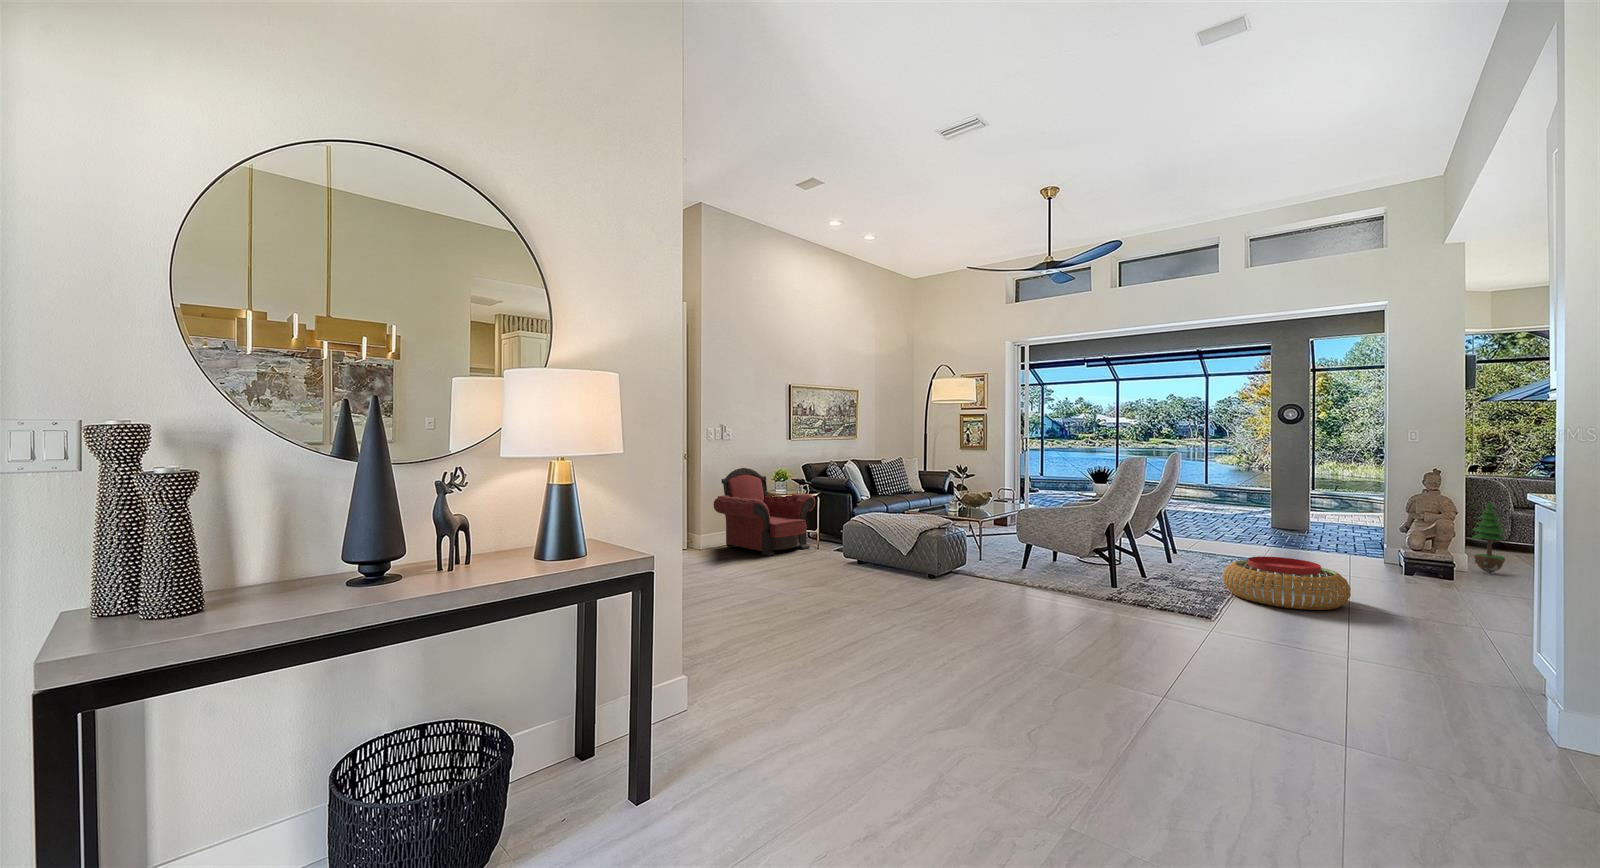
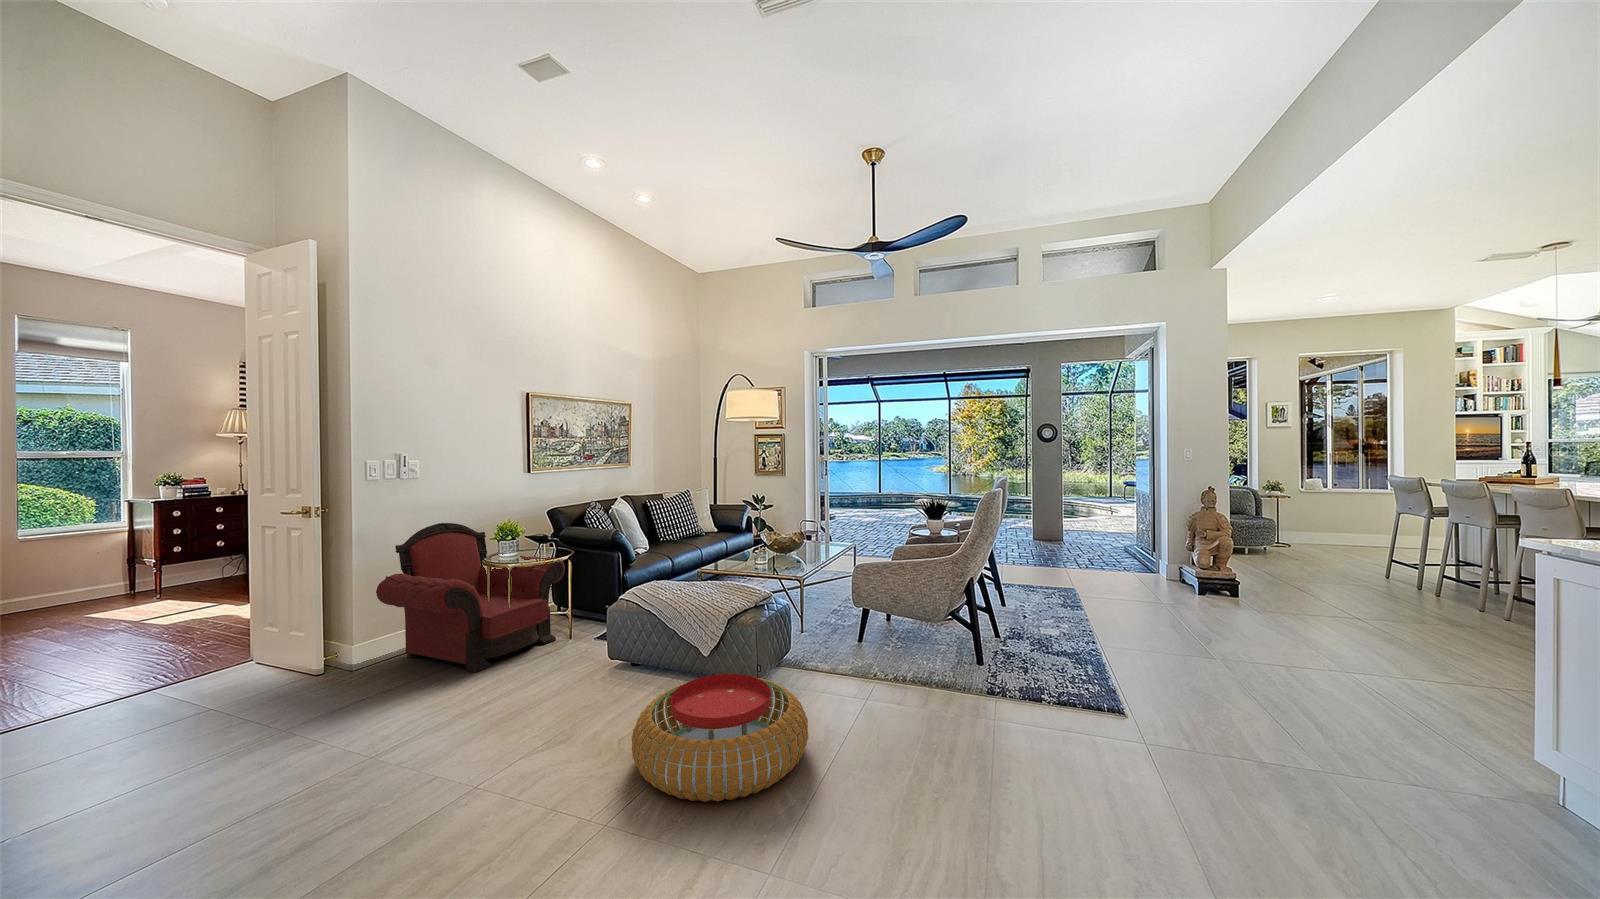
potted tree: present [1471,501,1508,573] -> none [1246,516,1278,586]
pouf: present [1223,556,1351,610] -> present [631,674,808,802]

